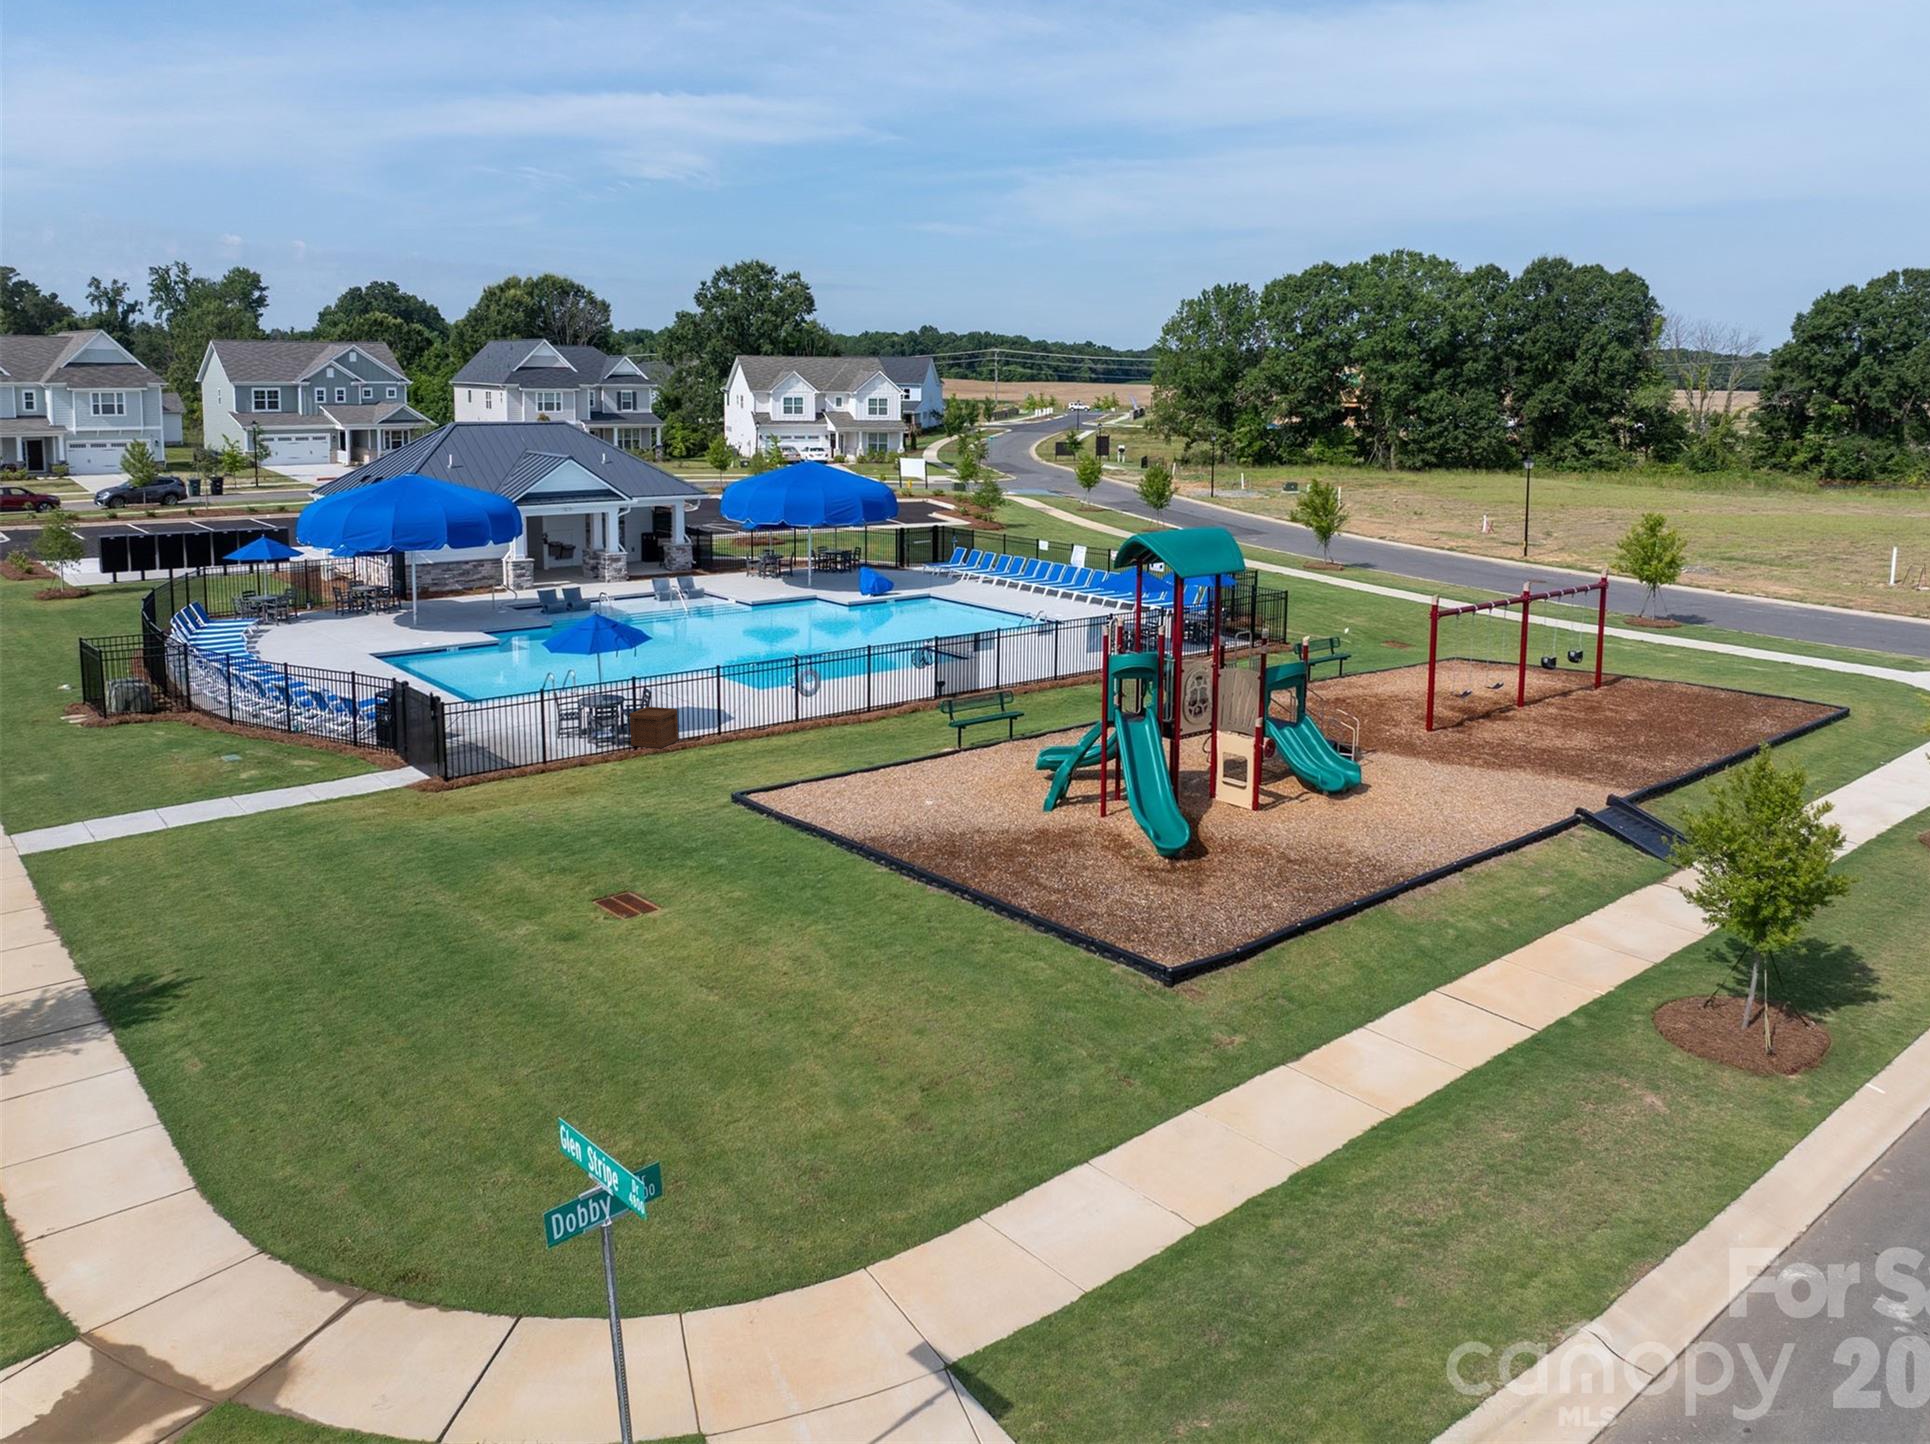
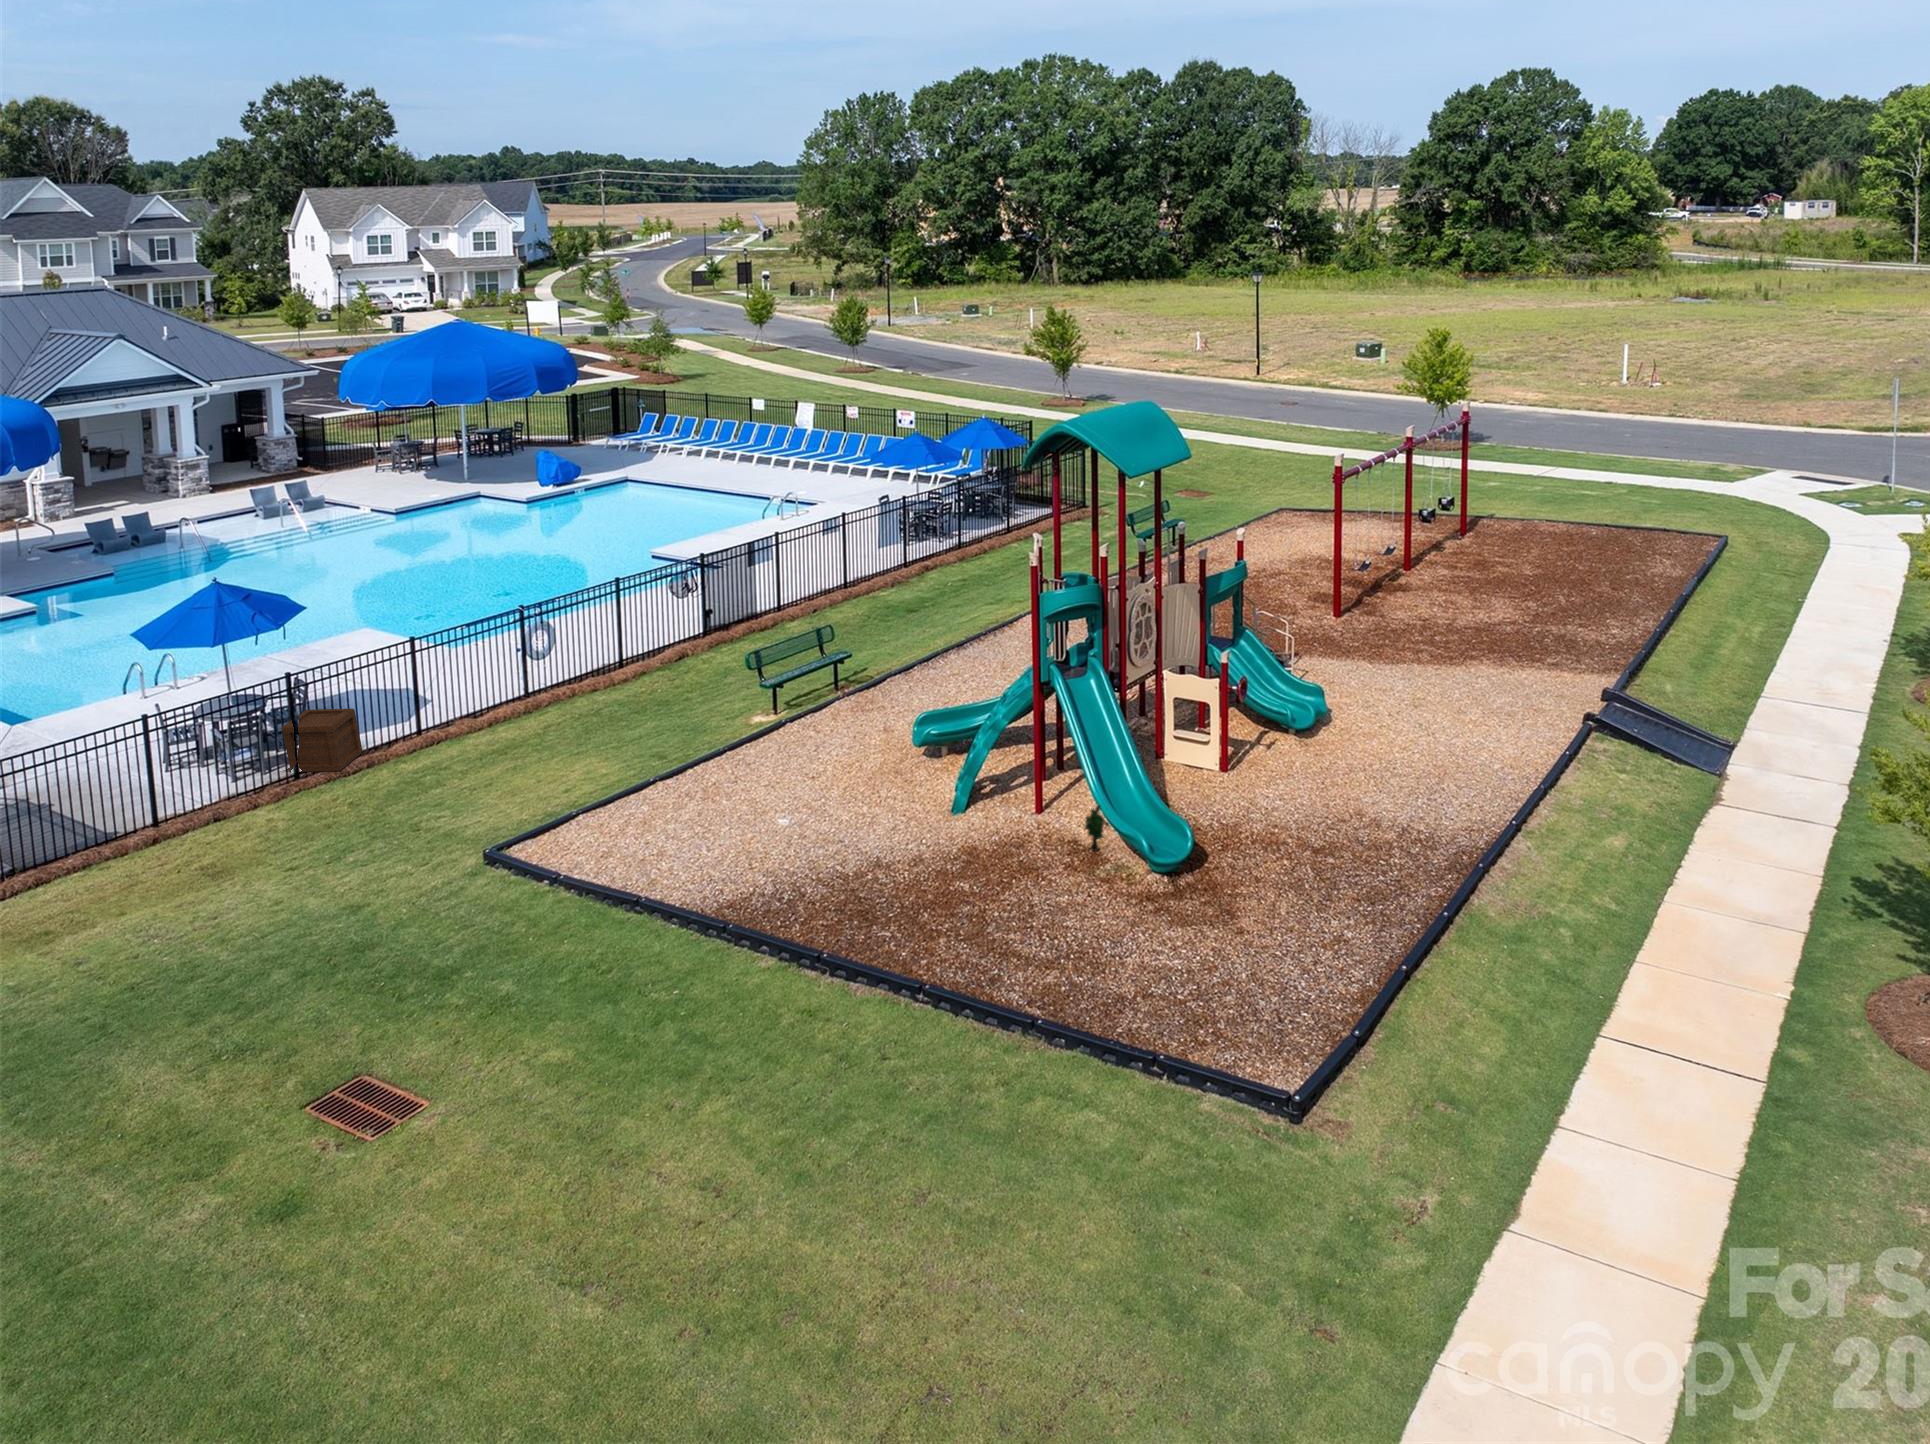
decorative plant: none [1121,807,1140,841] -> present [1085,805,1109,851]

